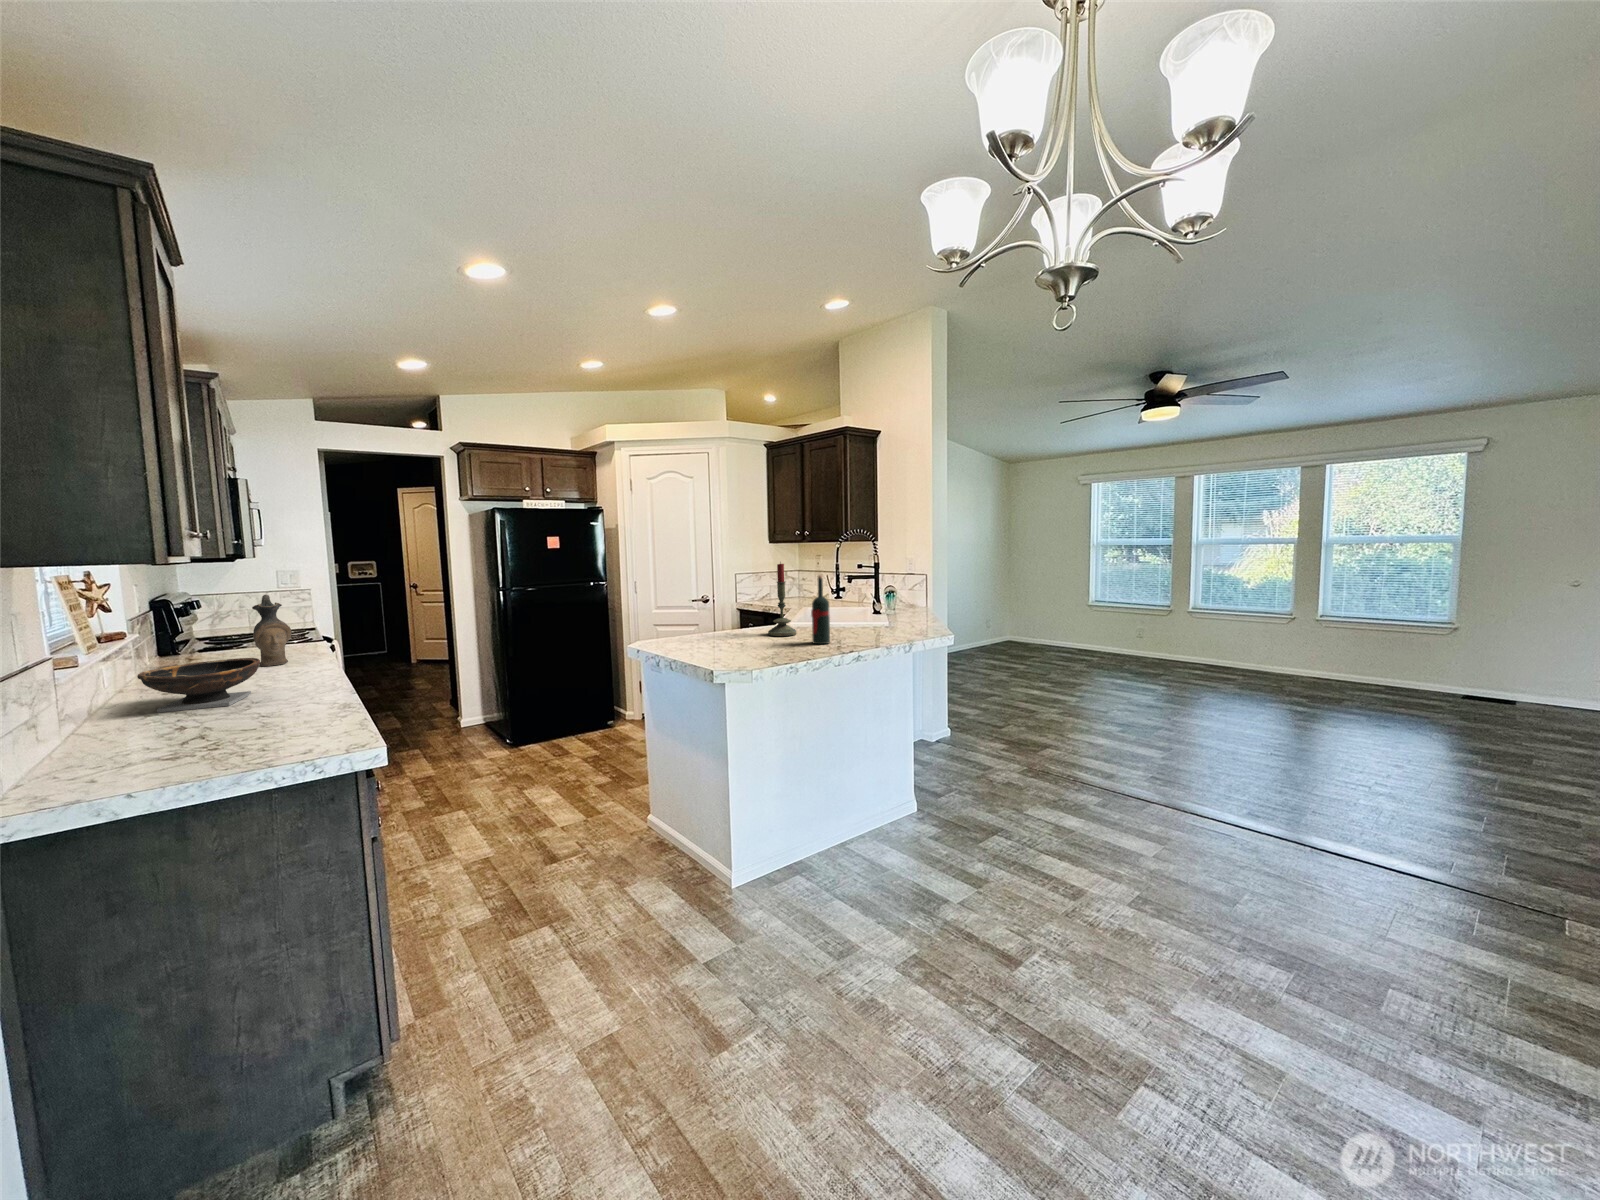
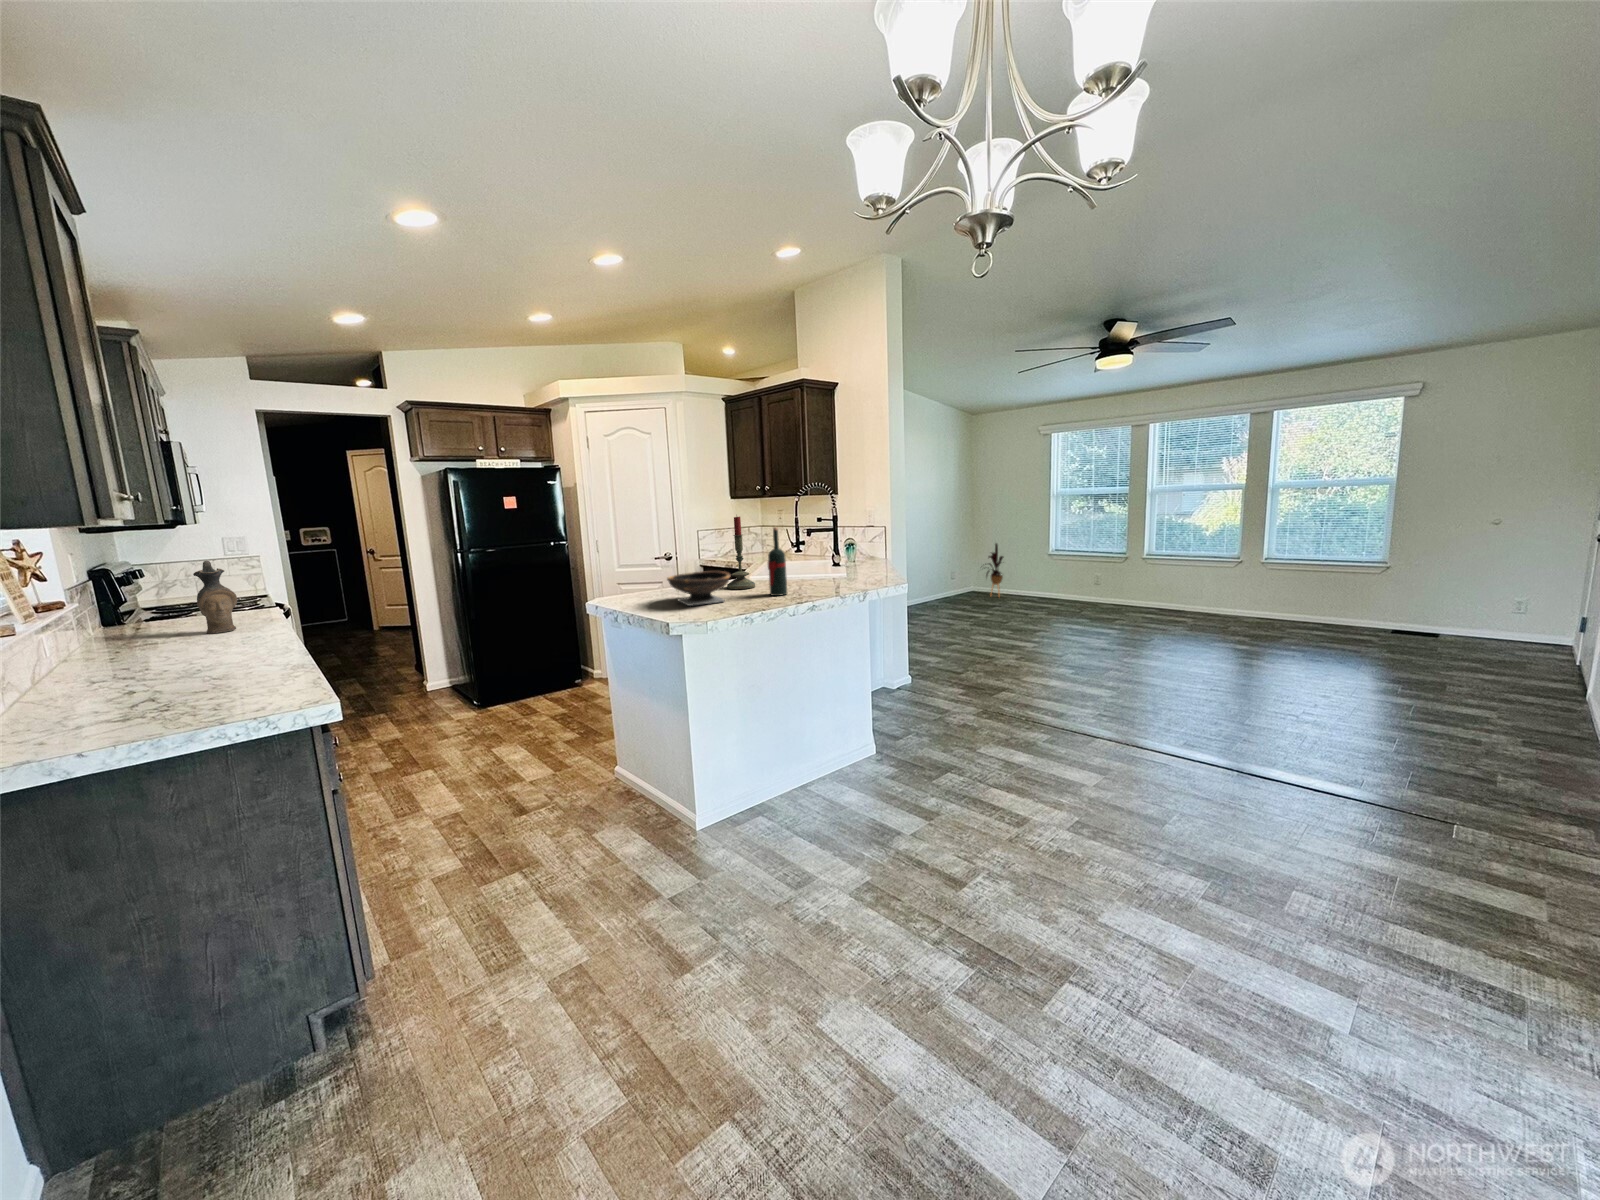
house plant: none [1006,594,1036,648] -> present [985,543,1004,596]
bowl: present [137,658,260,713] -> present [667,571,731,606]

